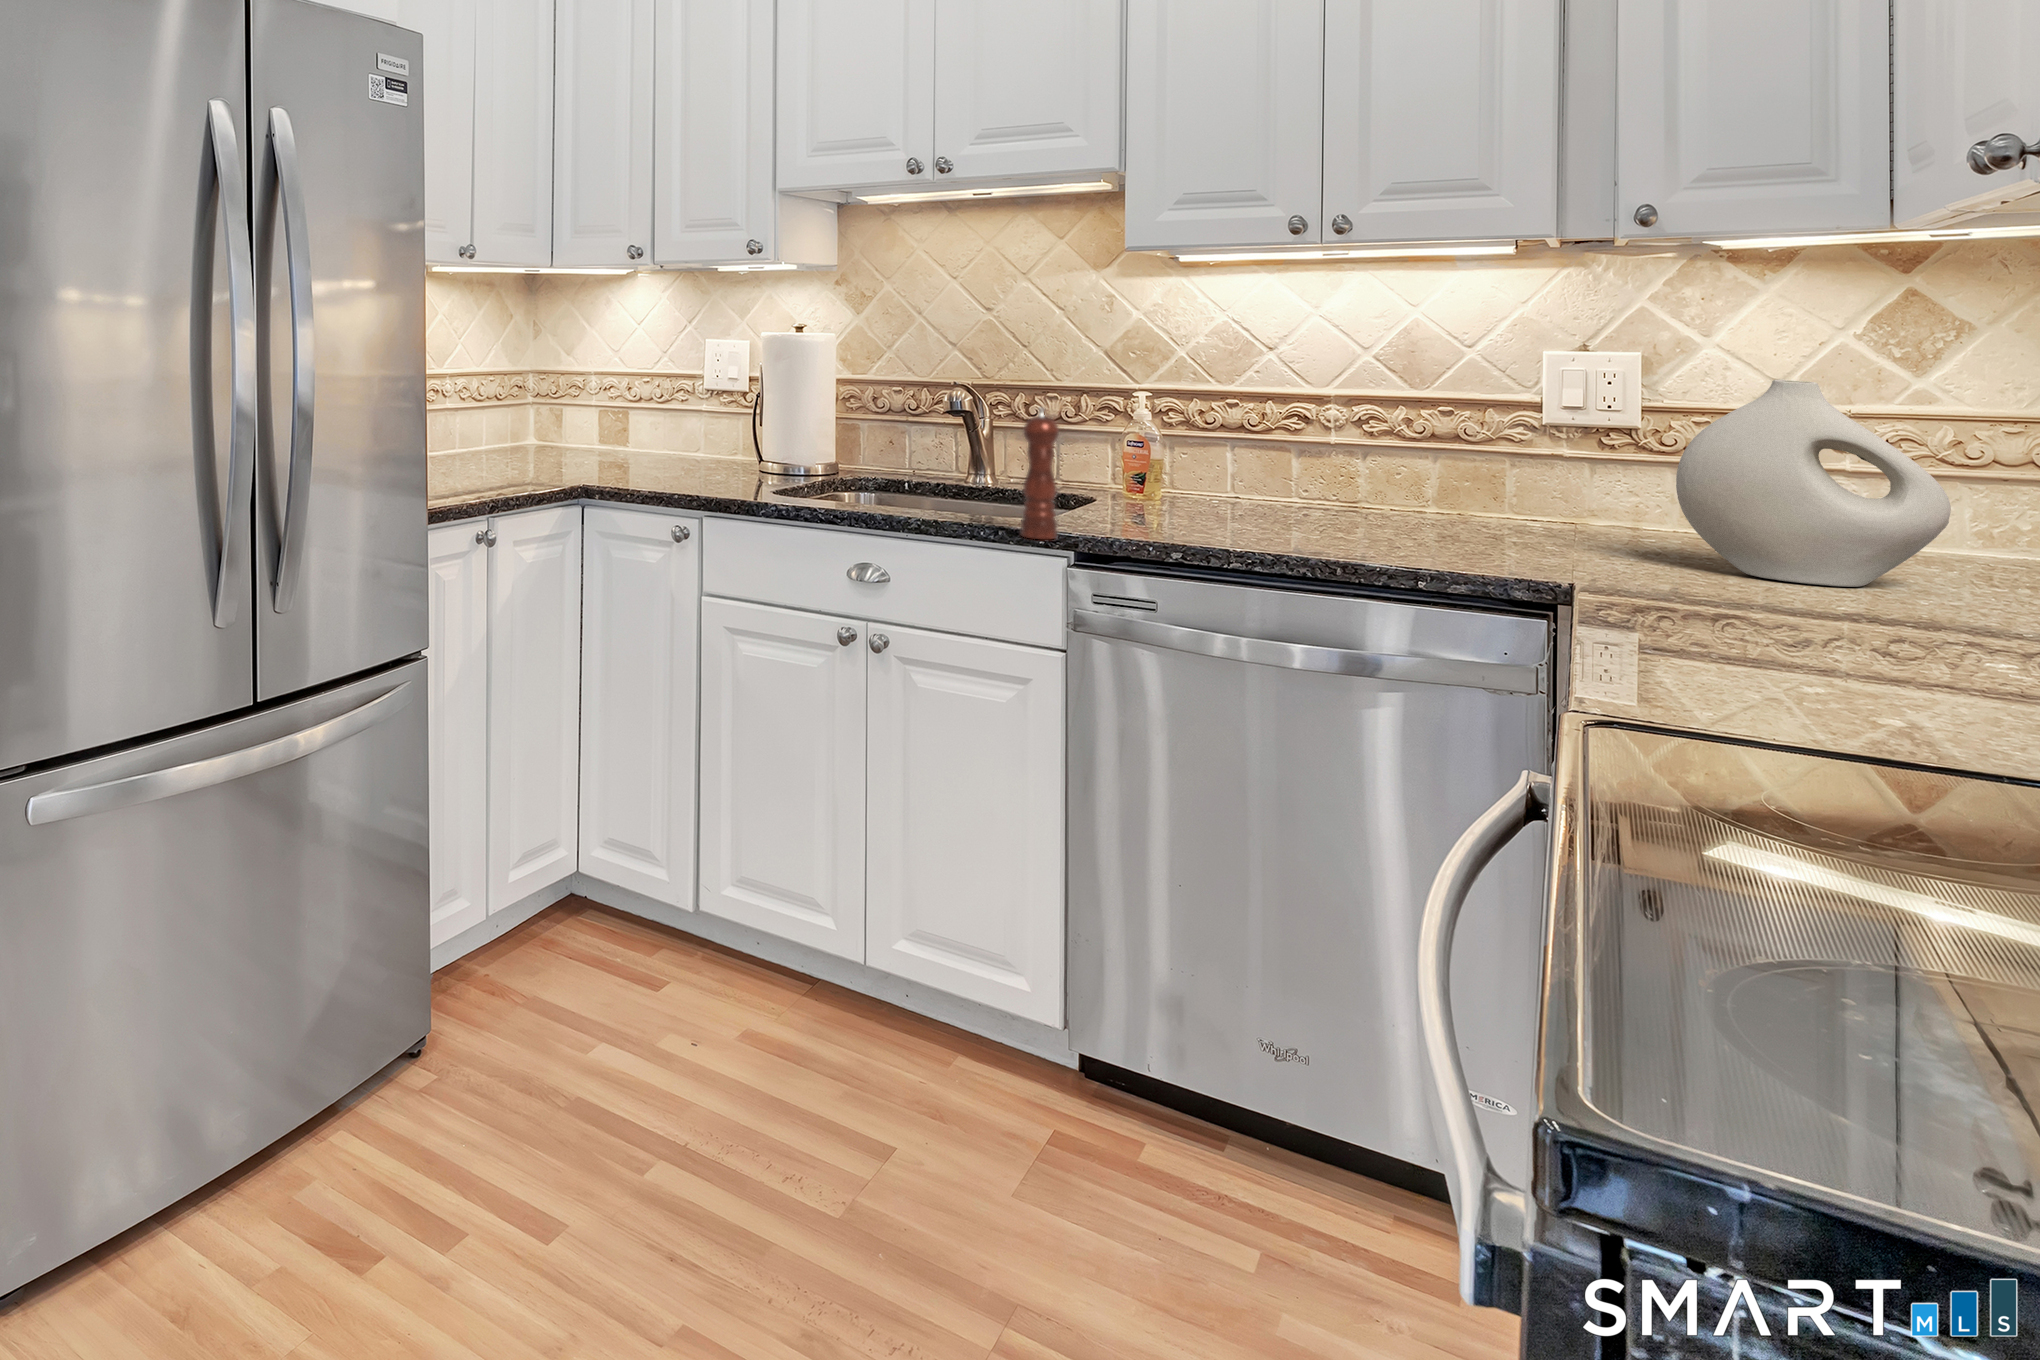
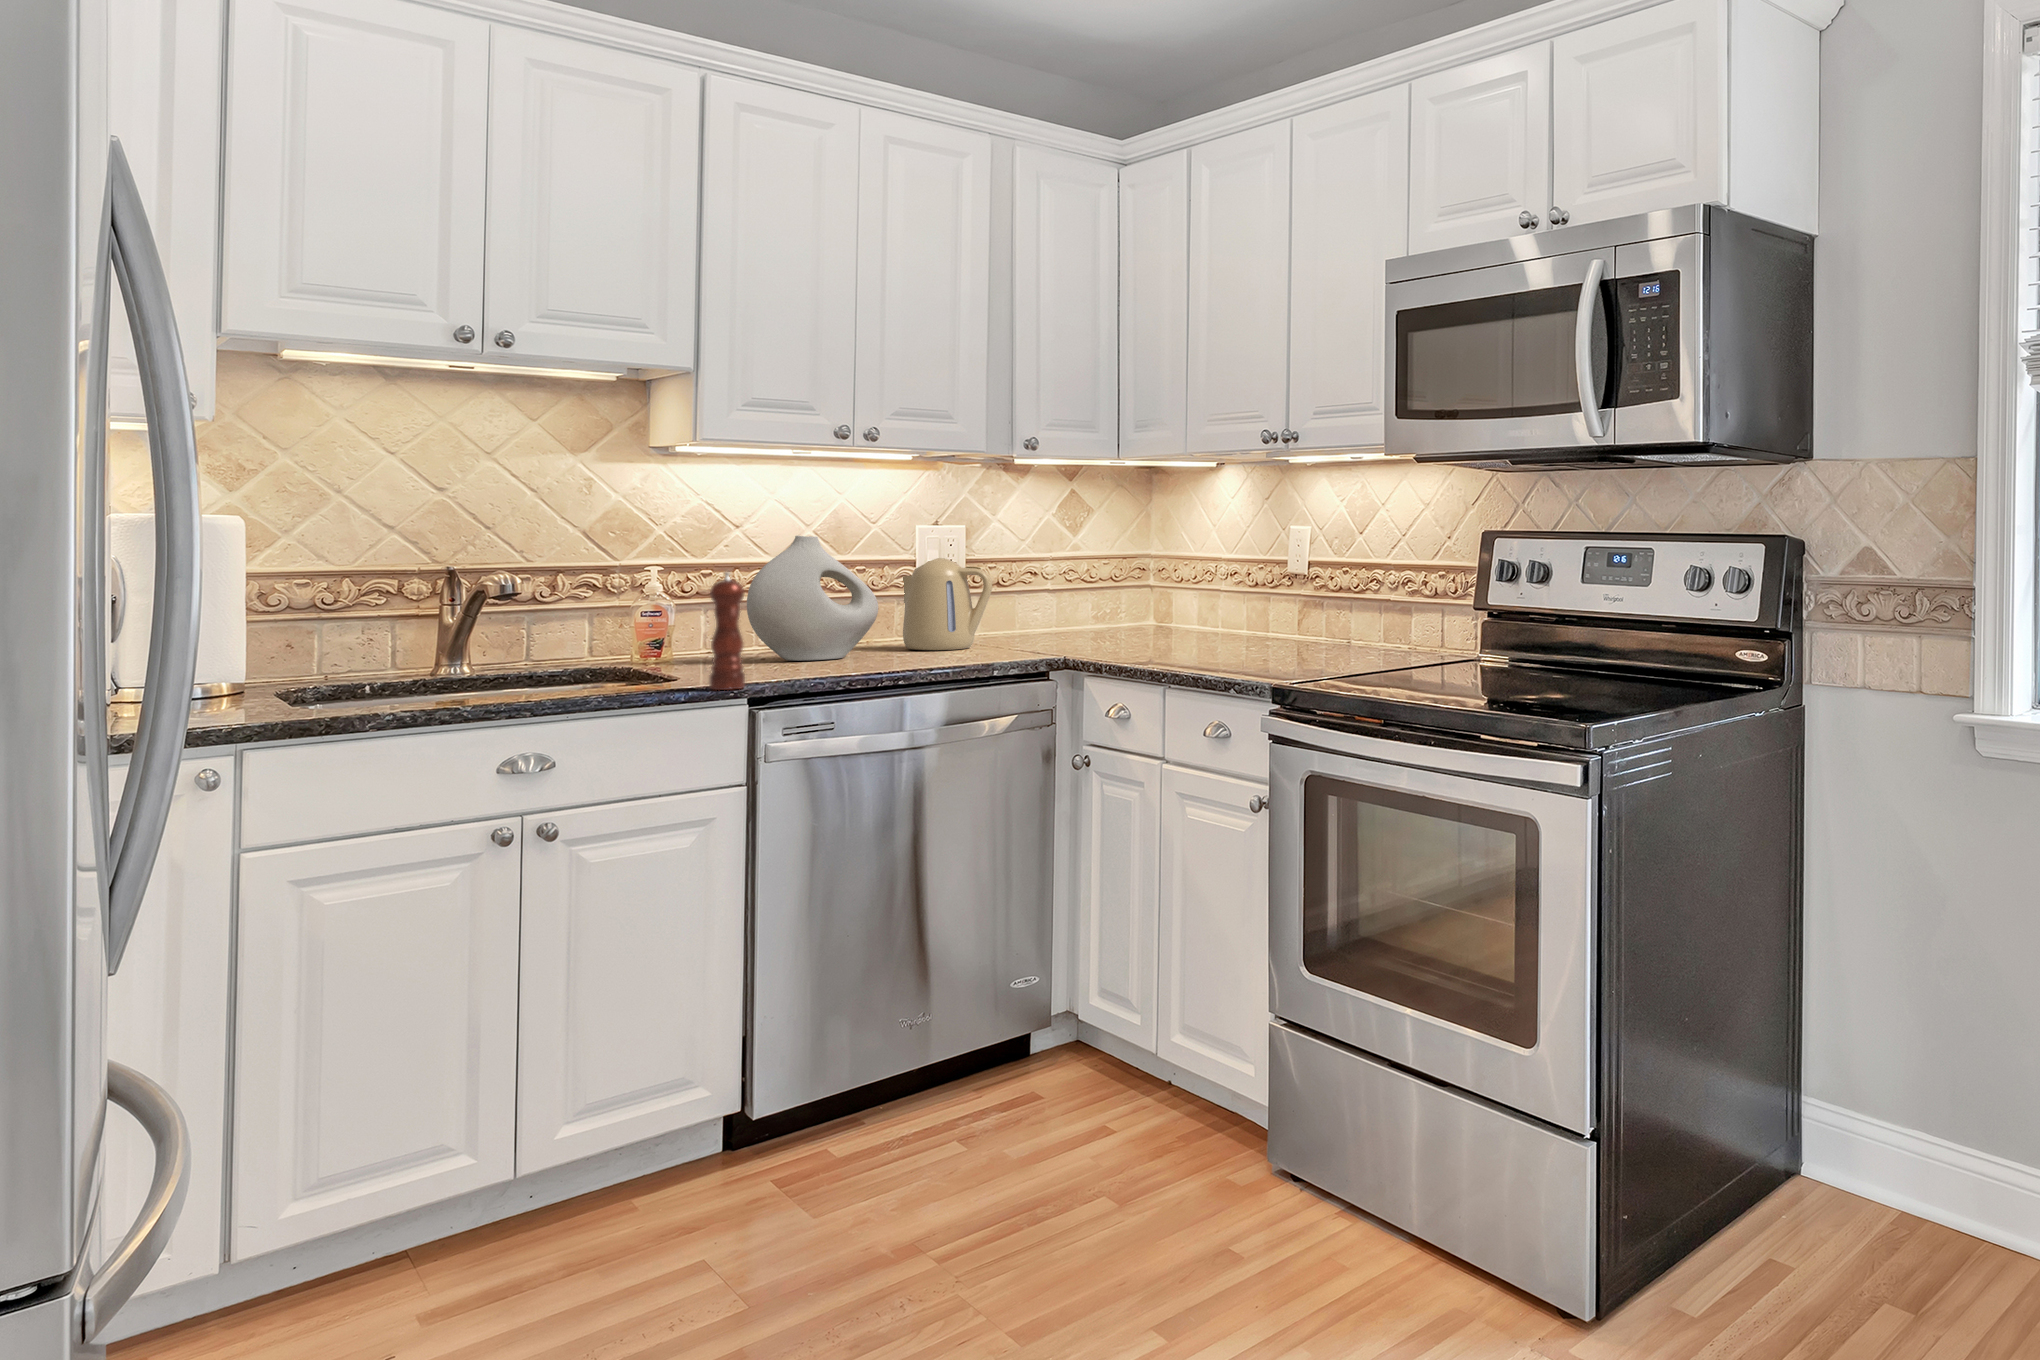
vase: present [1676,379,1951,587] -> present [747,536,878,661]
kettle: none [1505,402,1643,543] -> present [903,558,992,650]

